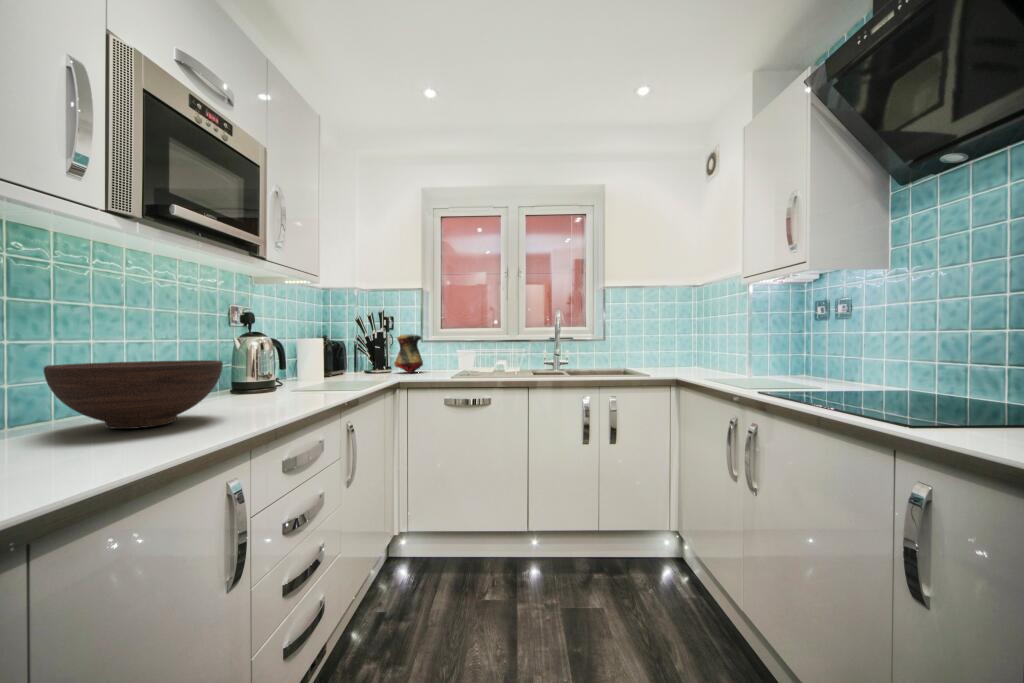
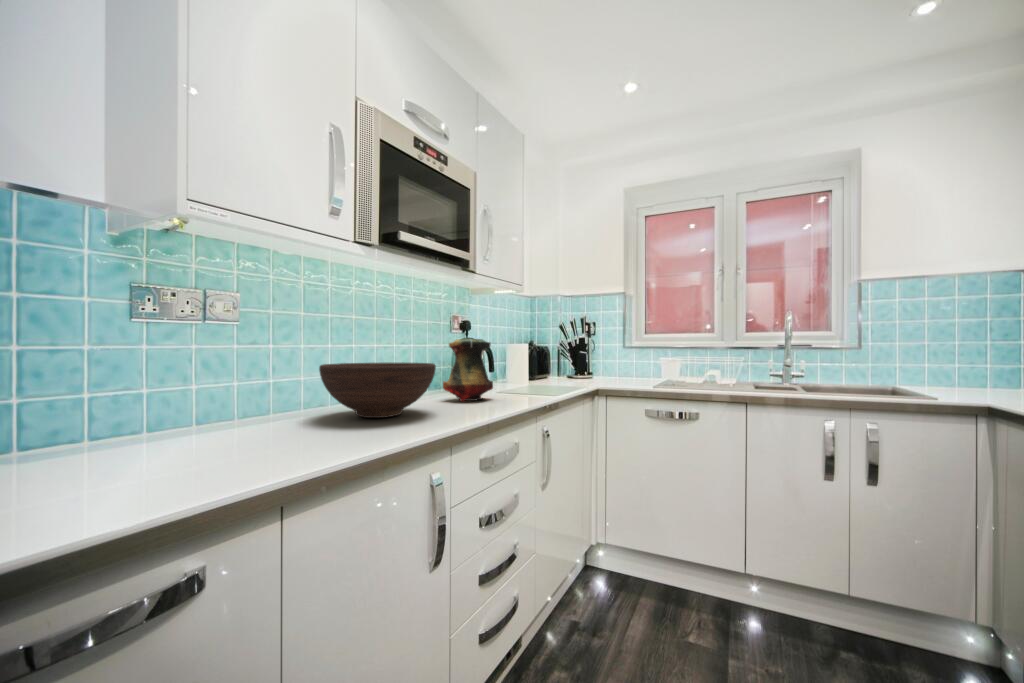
vase: present [394,334,423,373] -> present [443,338,493,401]

